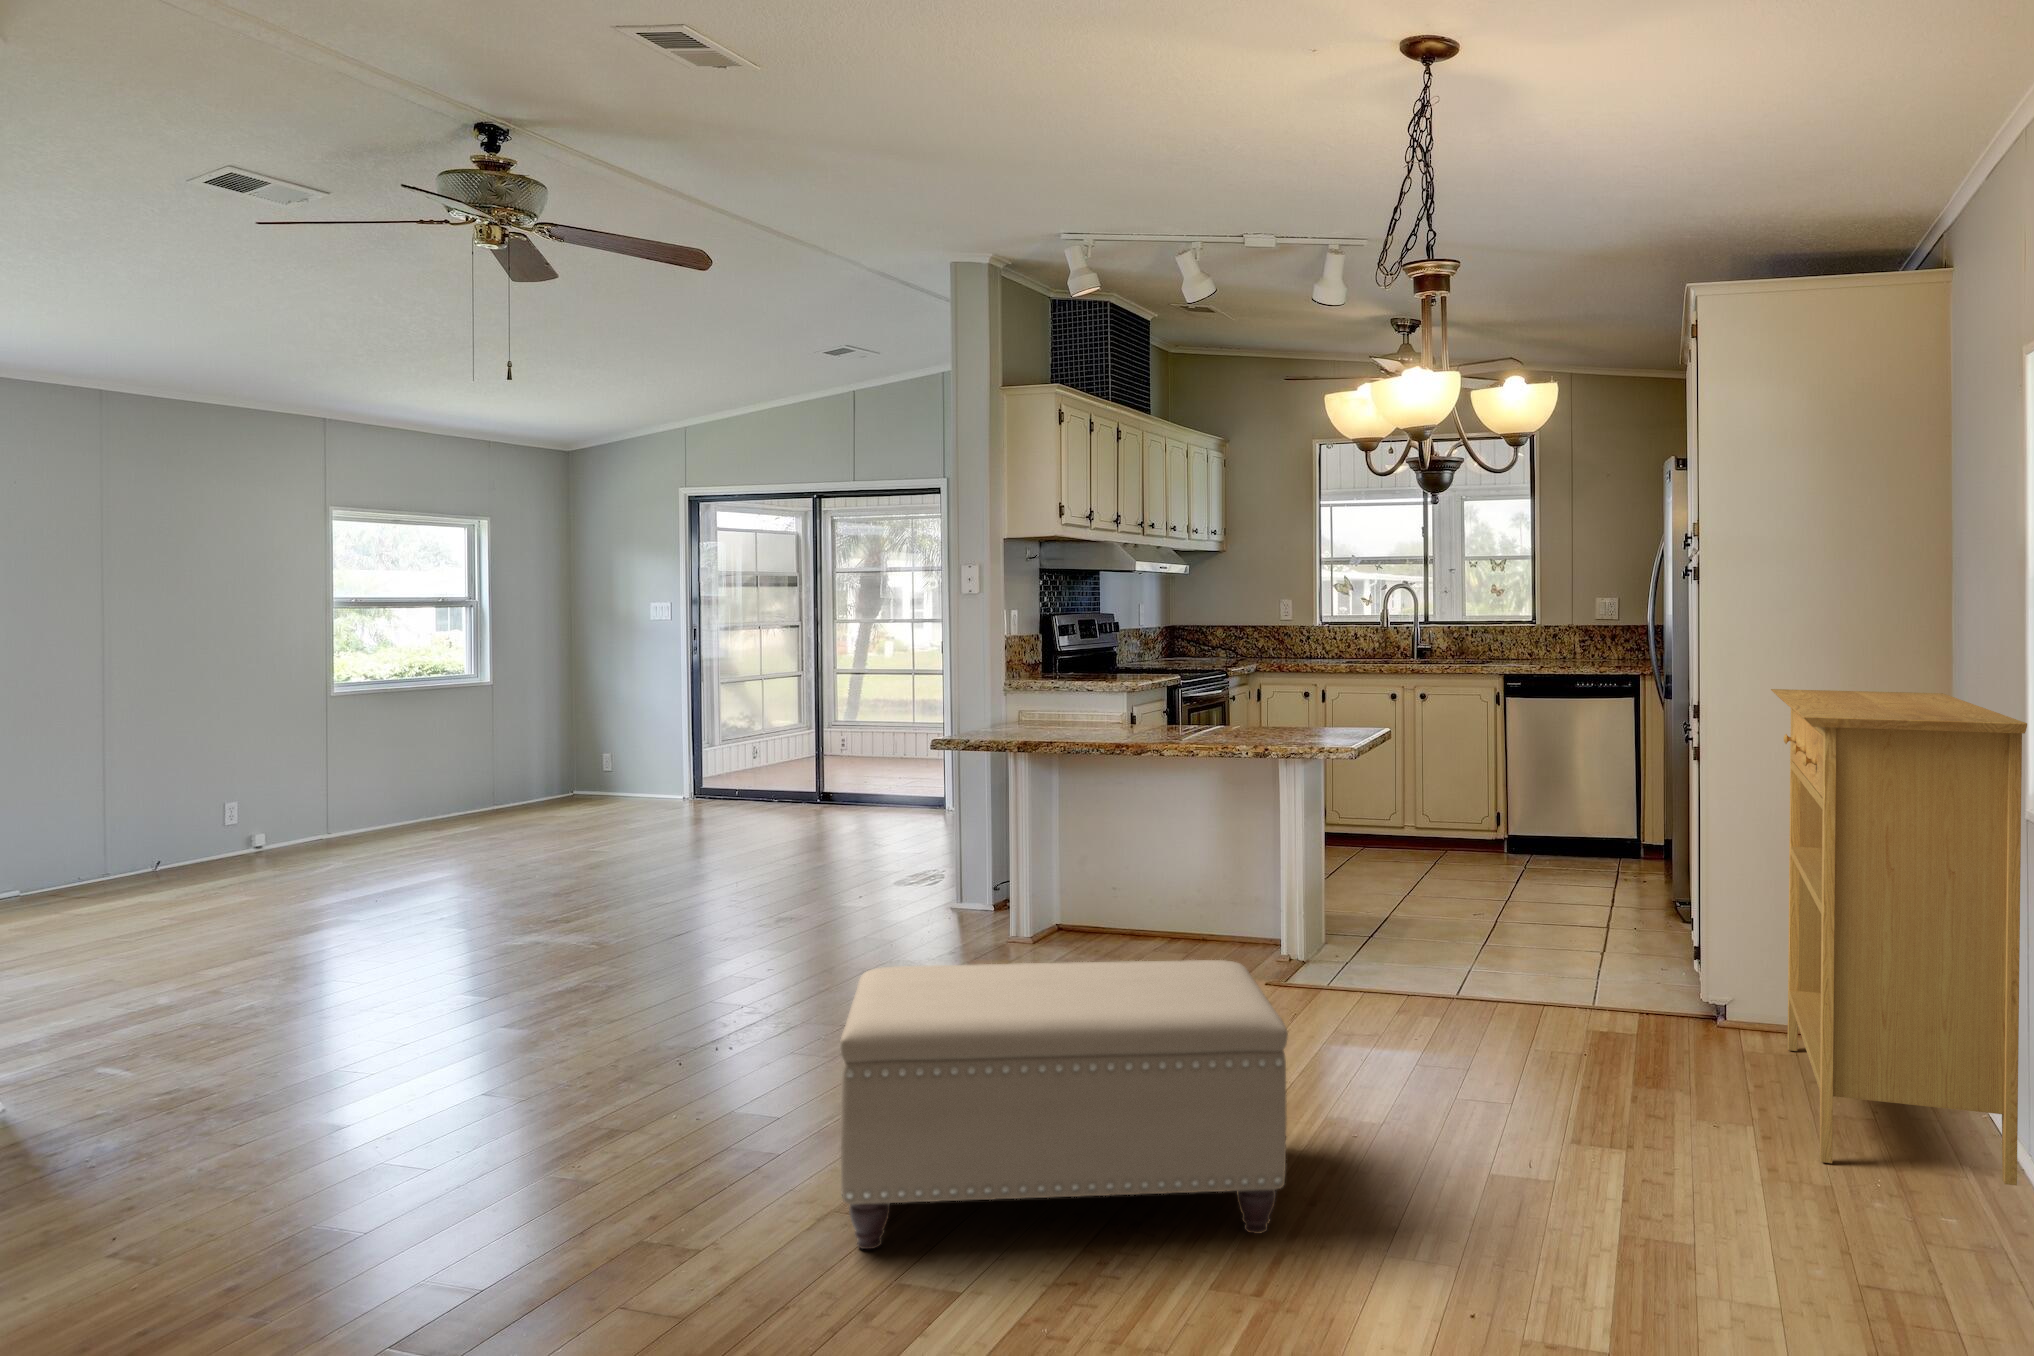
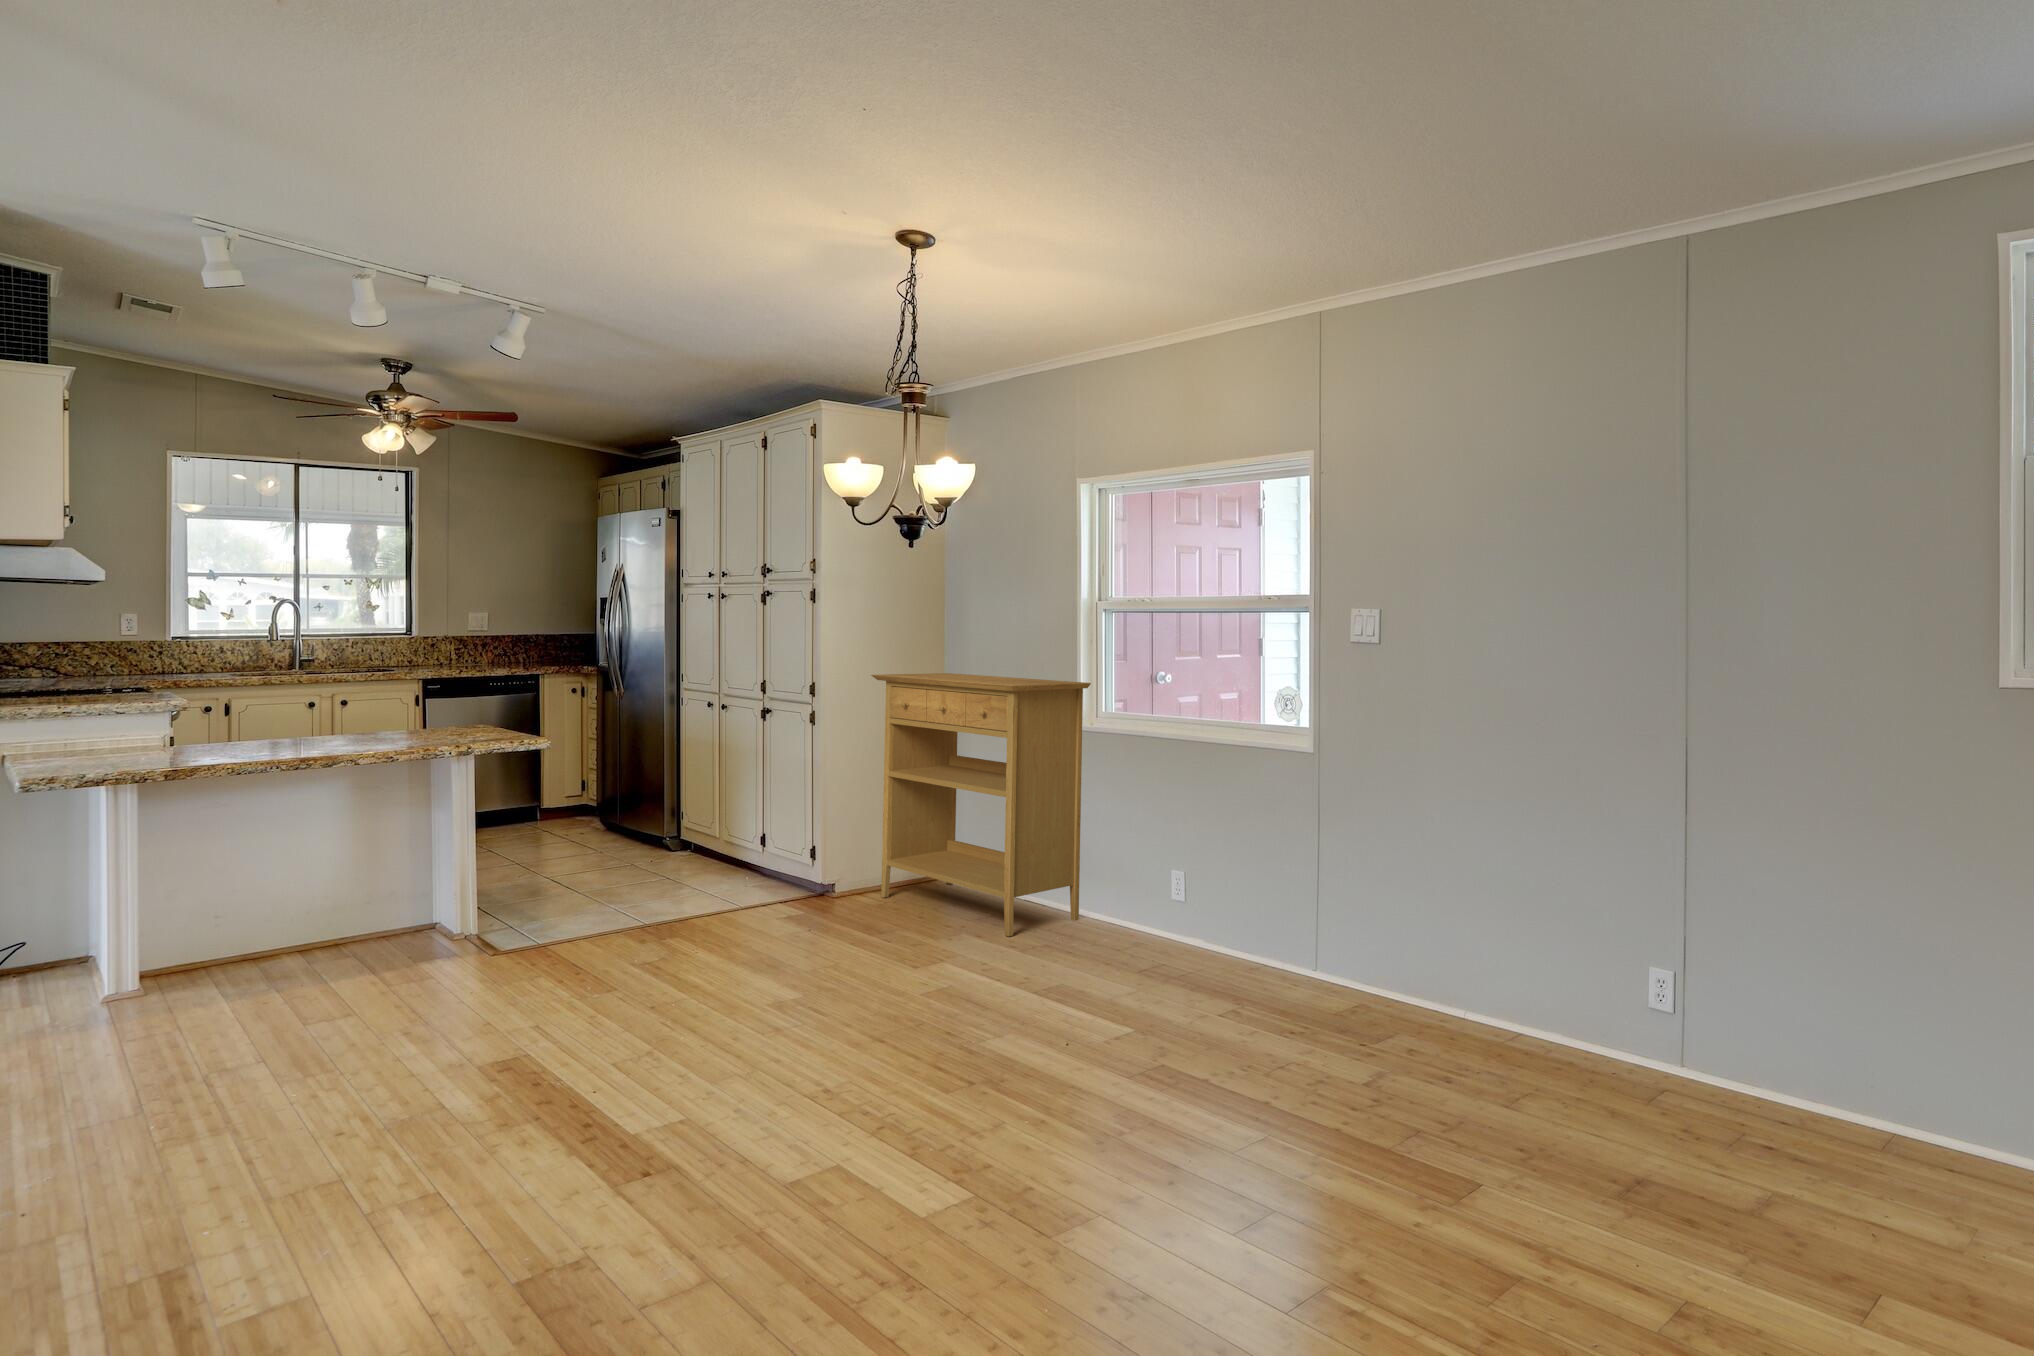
ottoman: present [840,960,1288,1249] -> none [514,896,903,1202]

